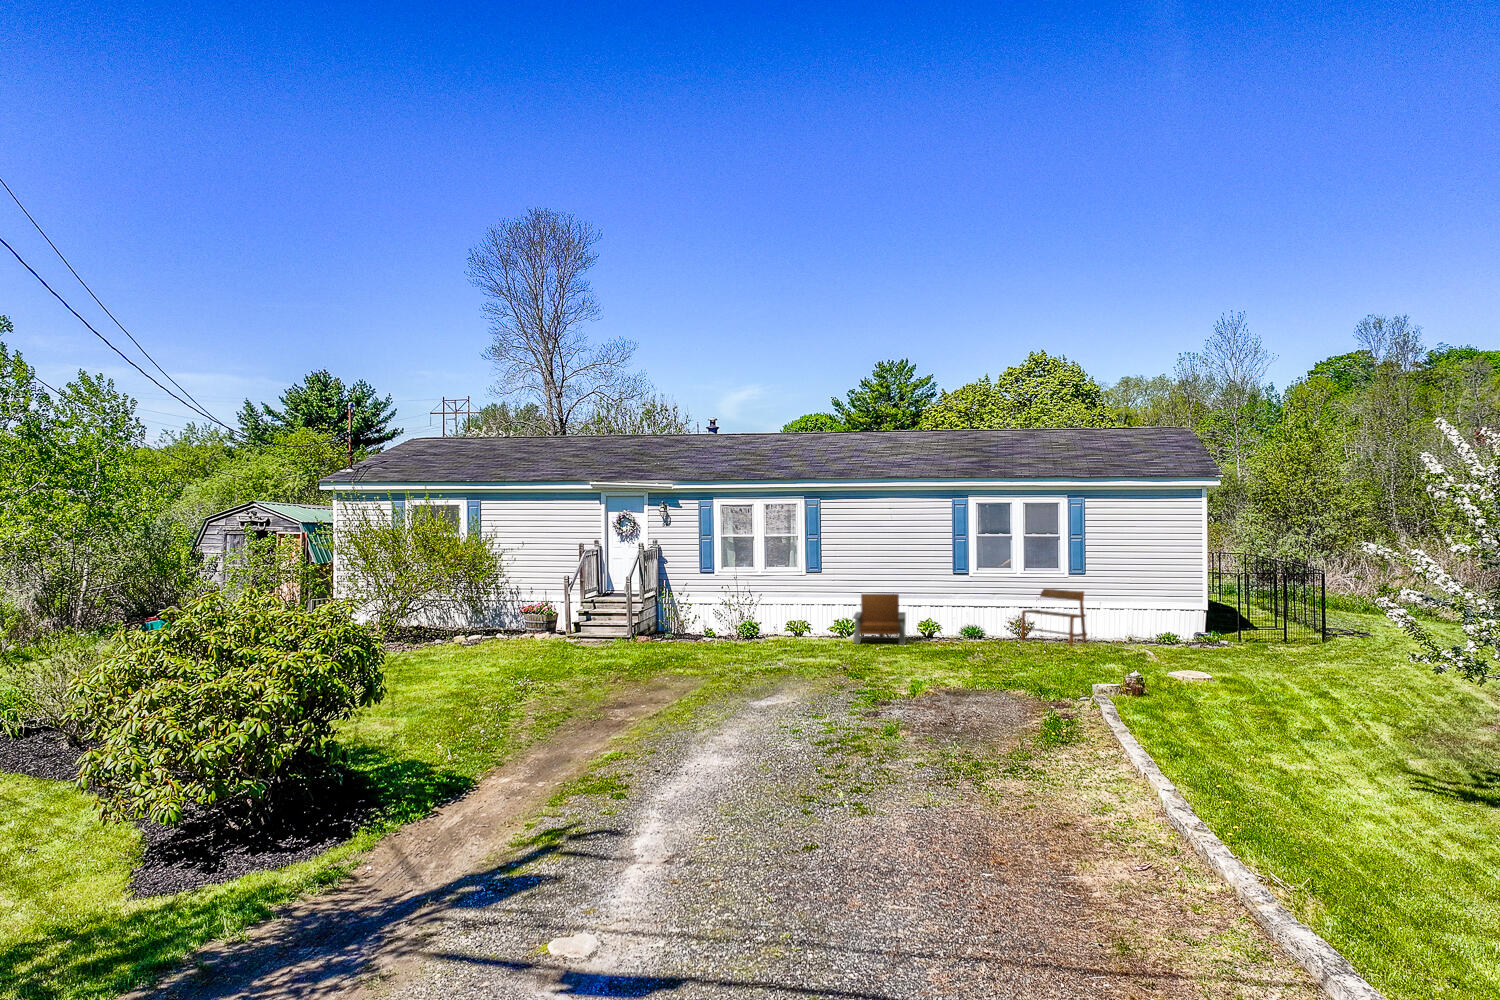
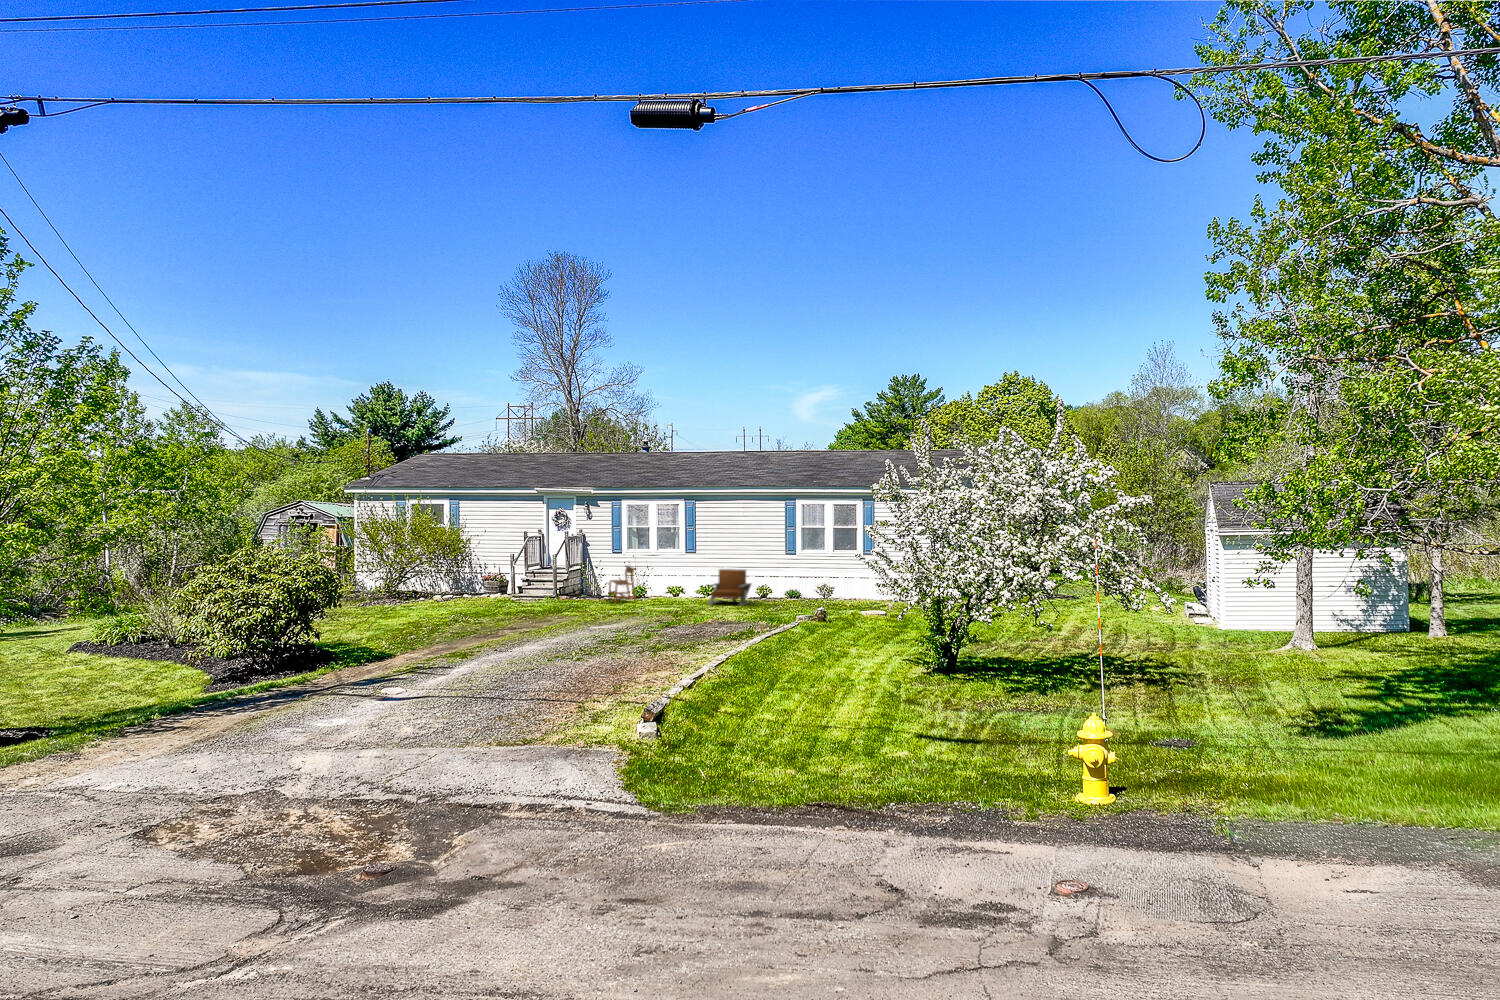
bench: present [1021,589,1087,646] -> present [608,566,636,603]

